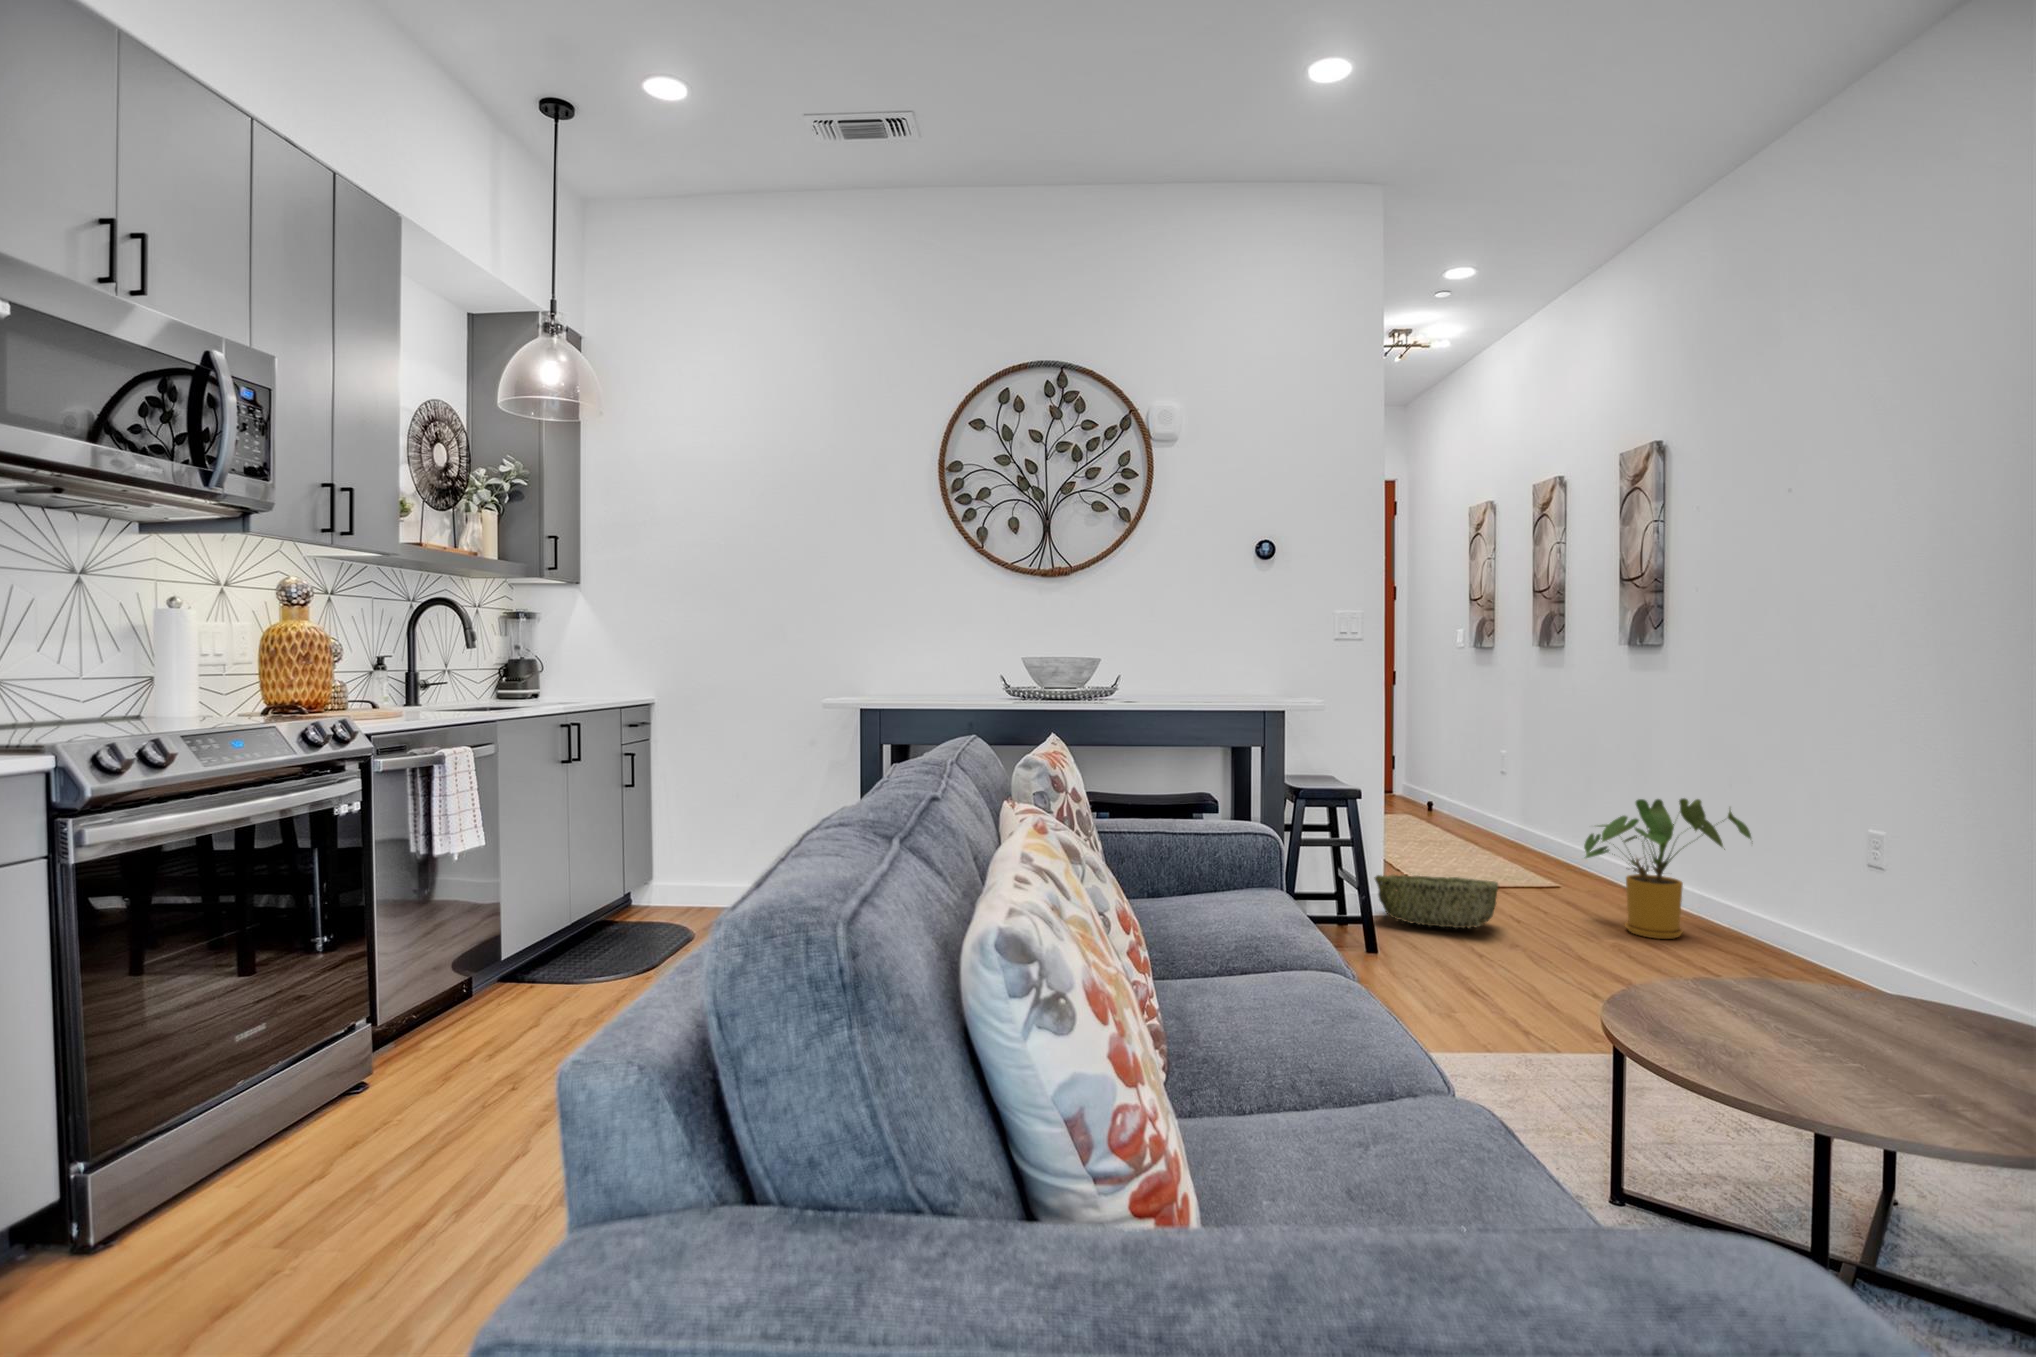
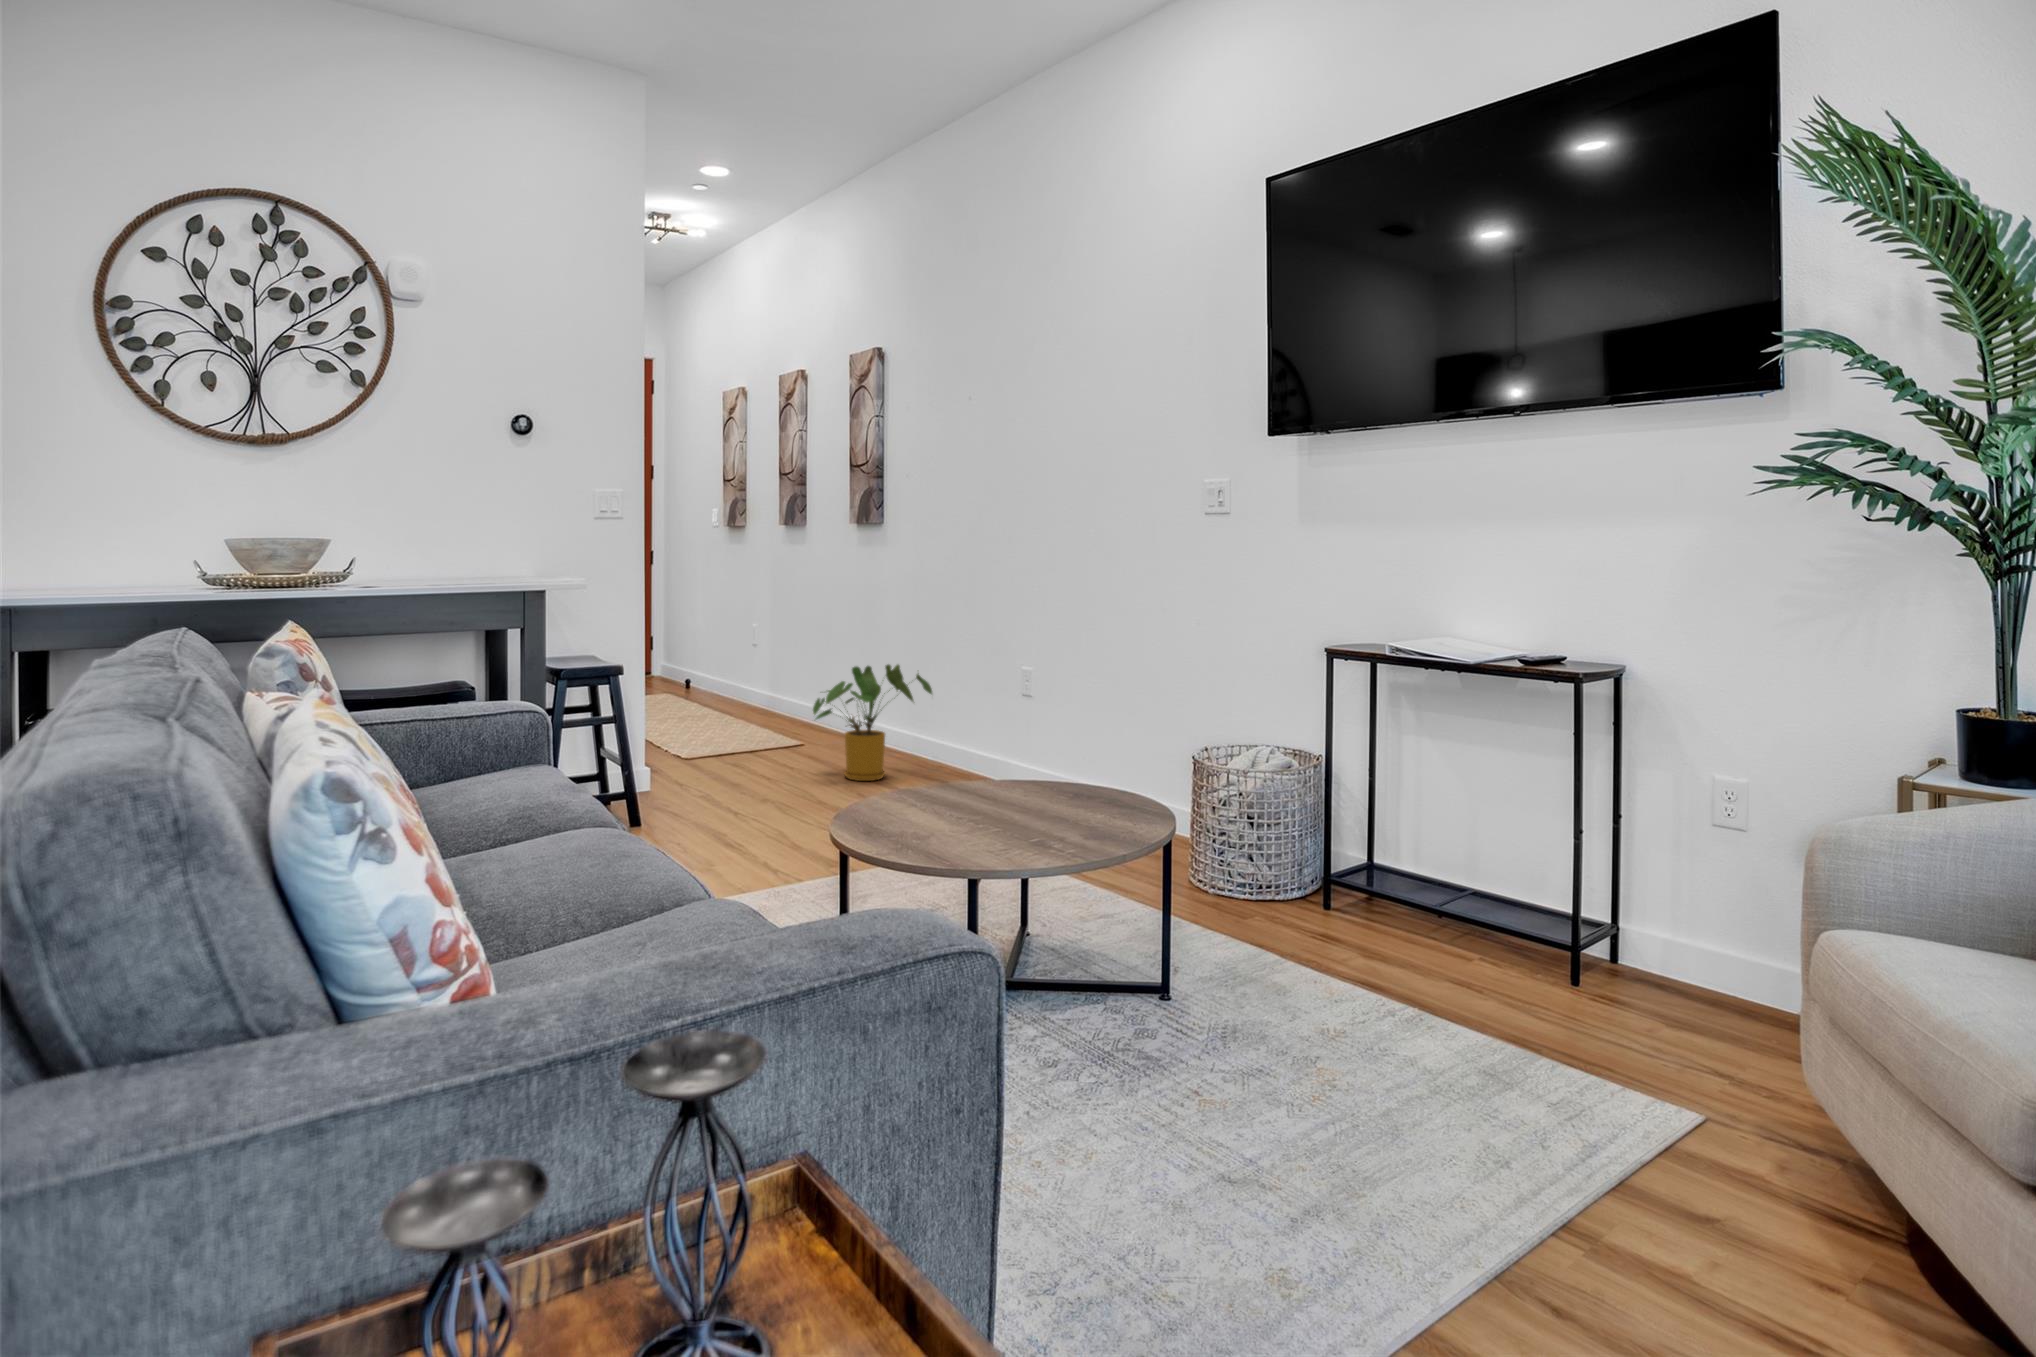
woven basket: present [1374,875,1498,928] -> none [635,746,744,791]

